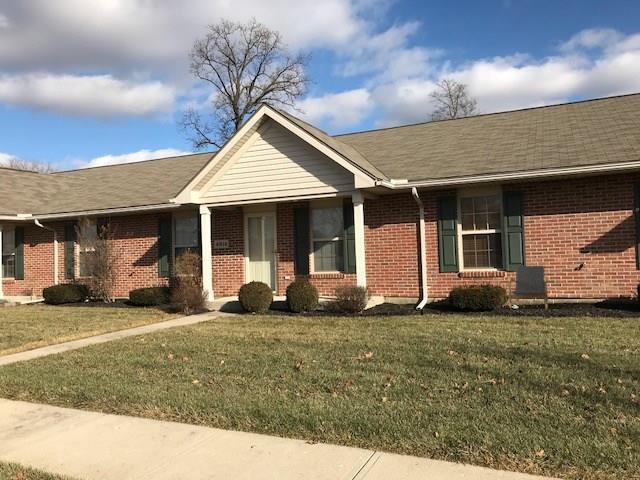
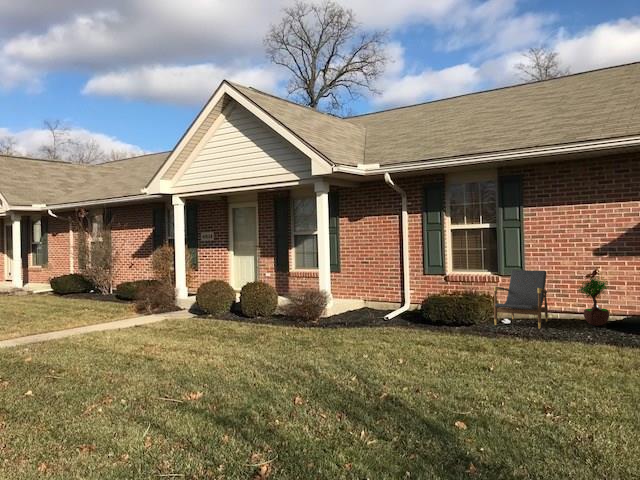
potted tree: none [571,266,597,306] -> present [579,277,609,326]

